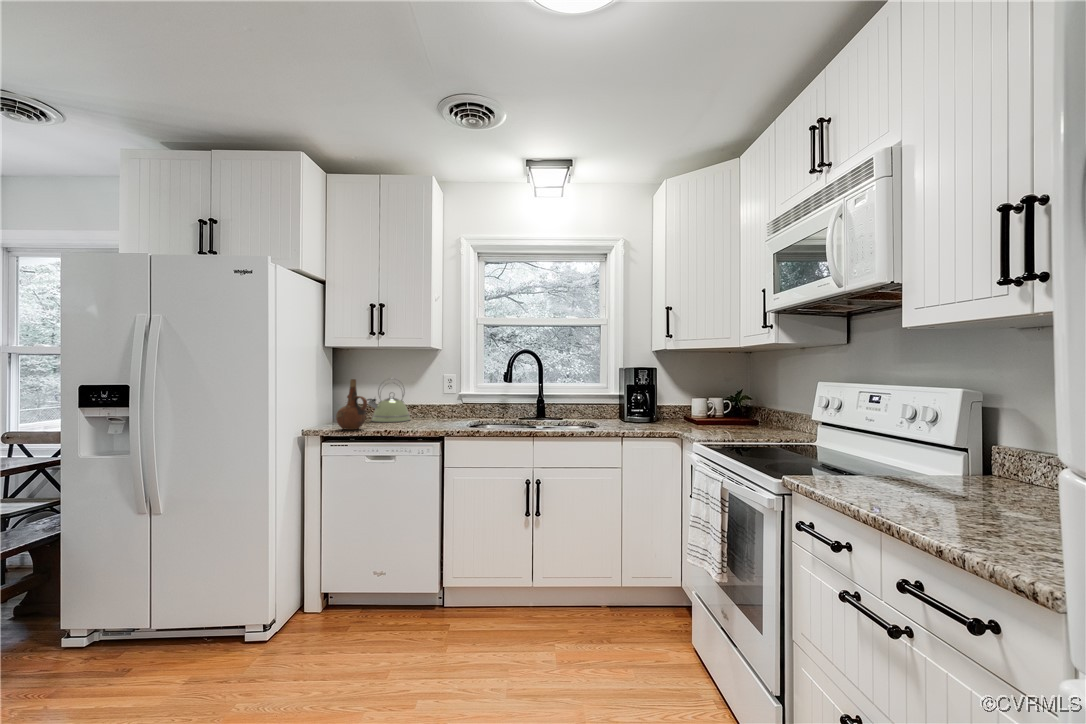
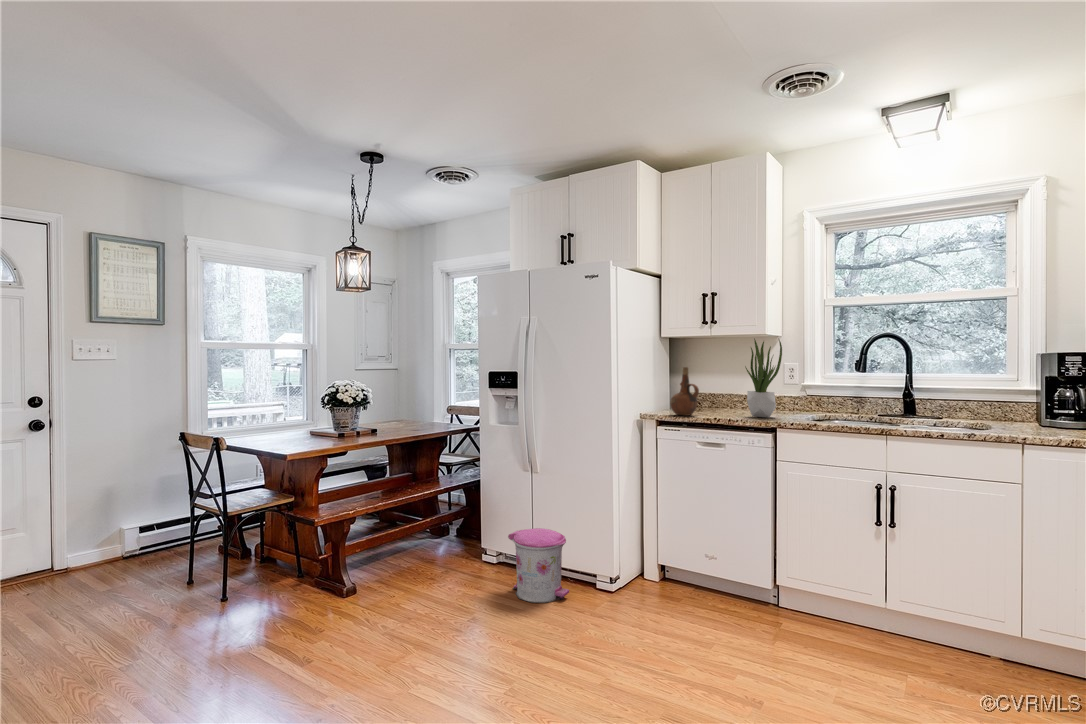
potted plant: none [413,351,447,426] -> present [745,339,782,418]
kettle: present [367,378,410,422] -> none [701,367,746,412]
trash can: none [104,586,204,693] -> present [508,528,569,603]

